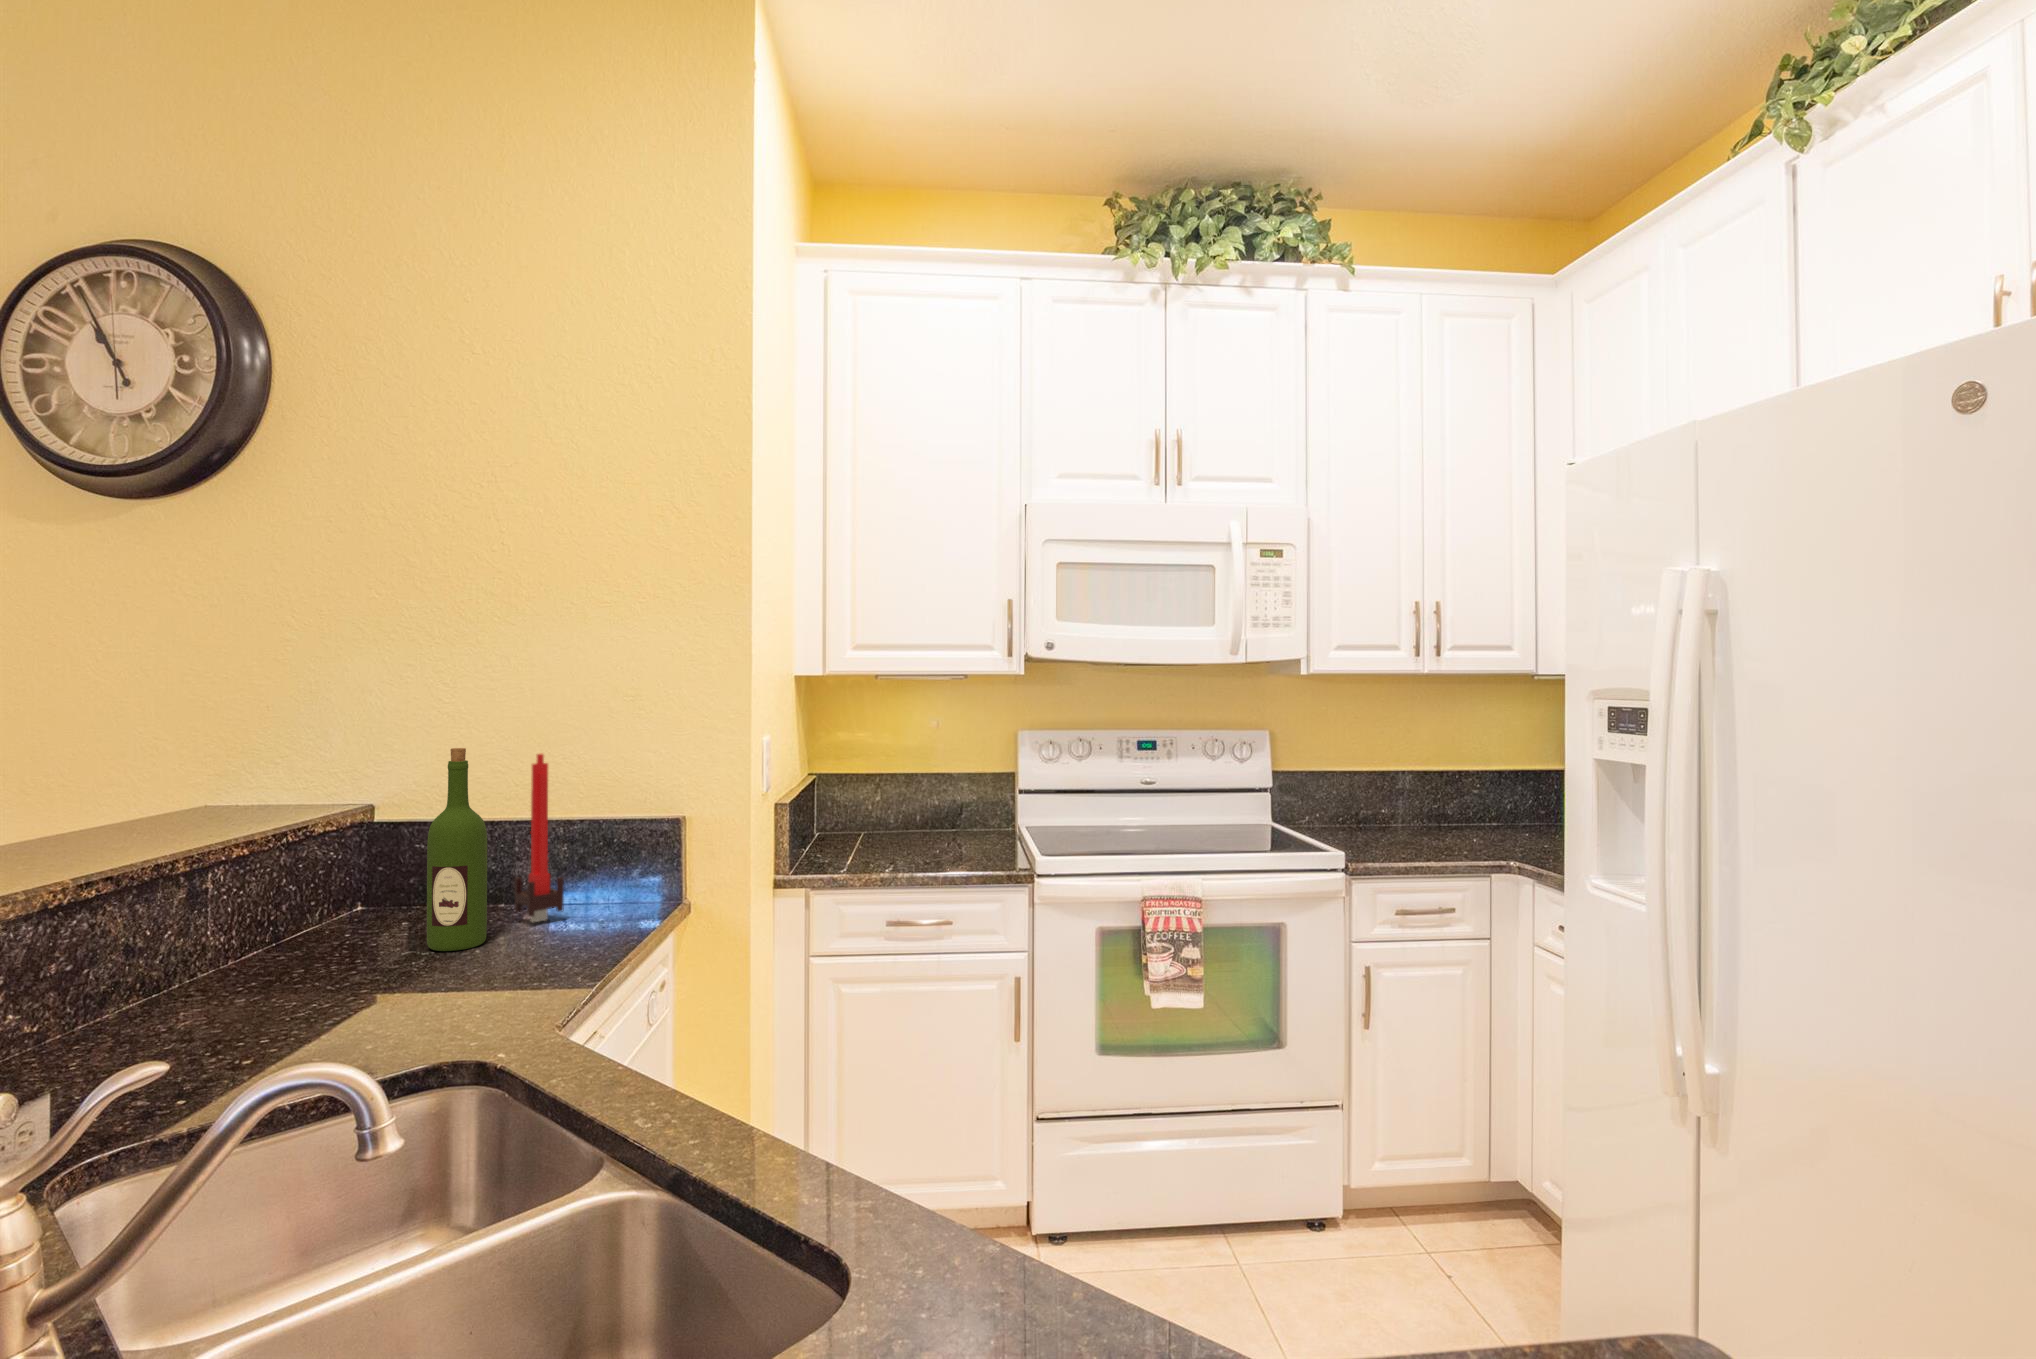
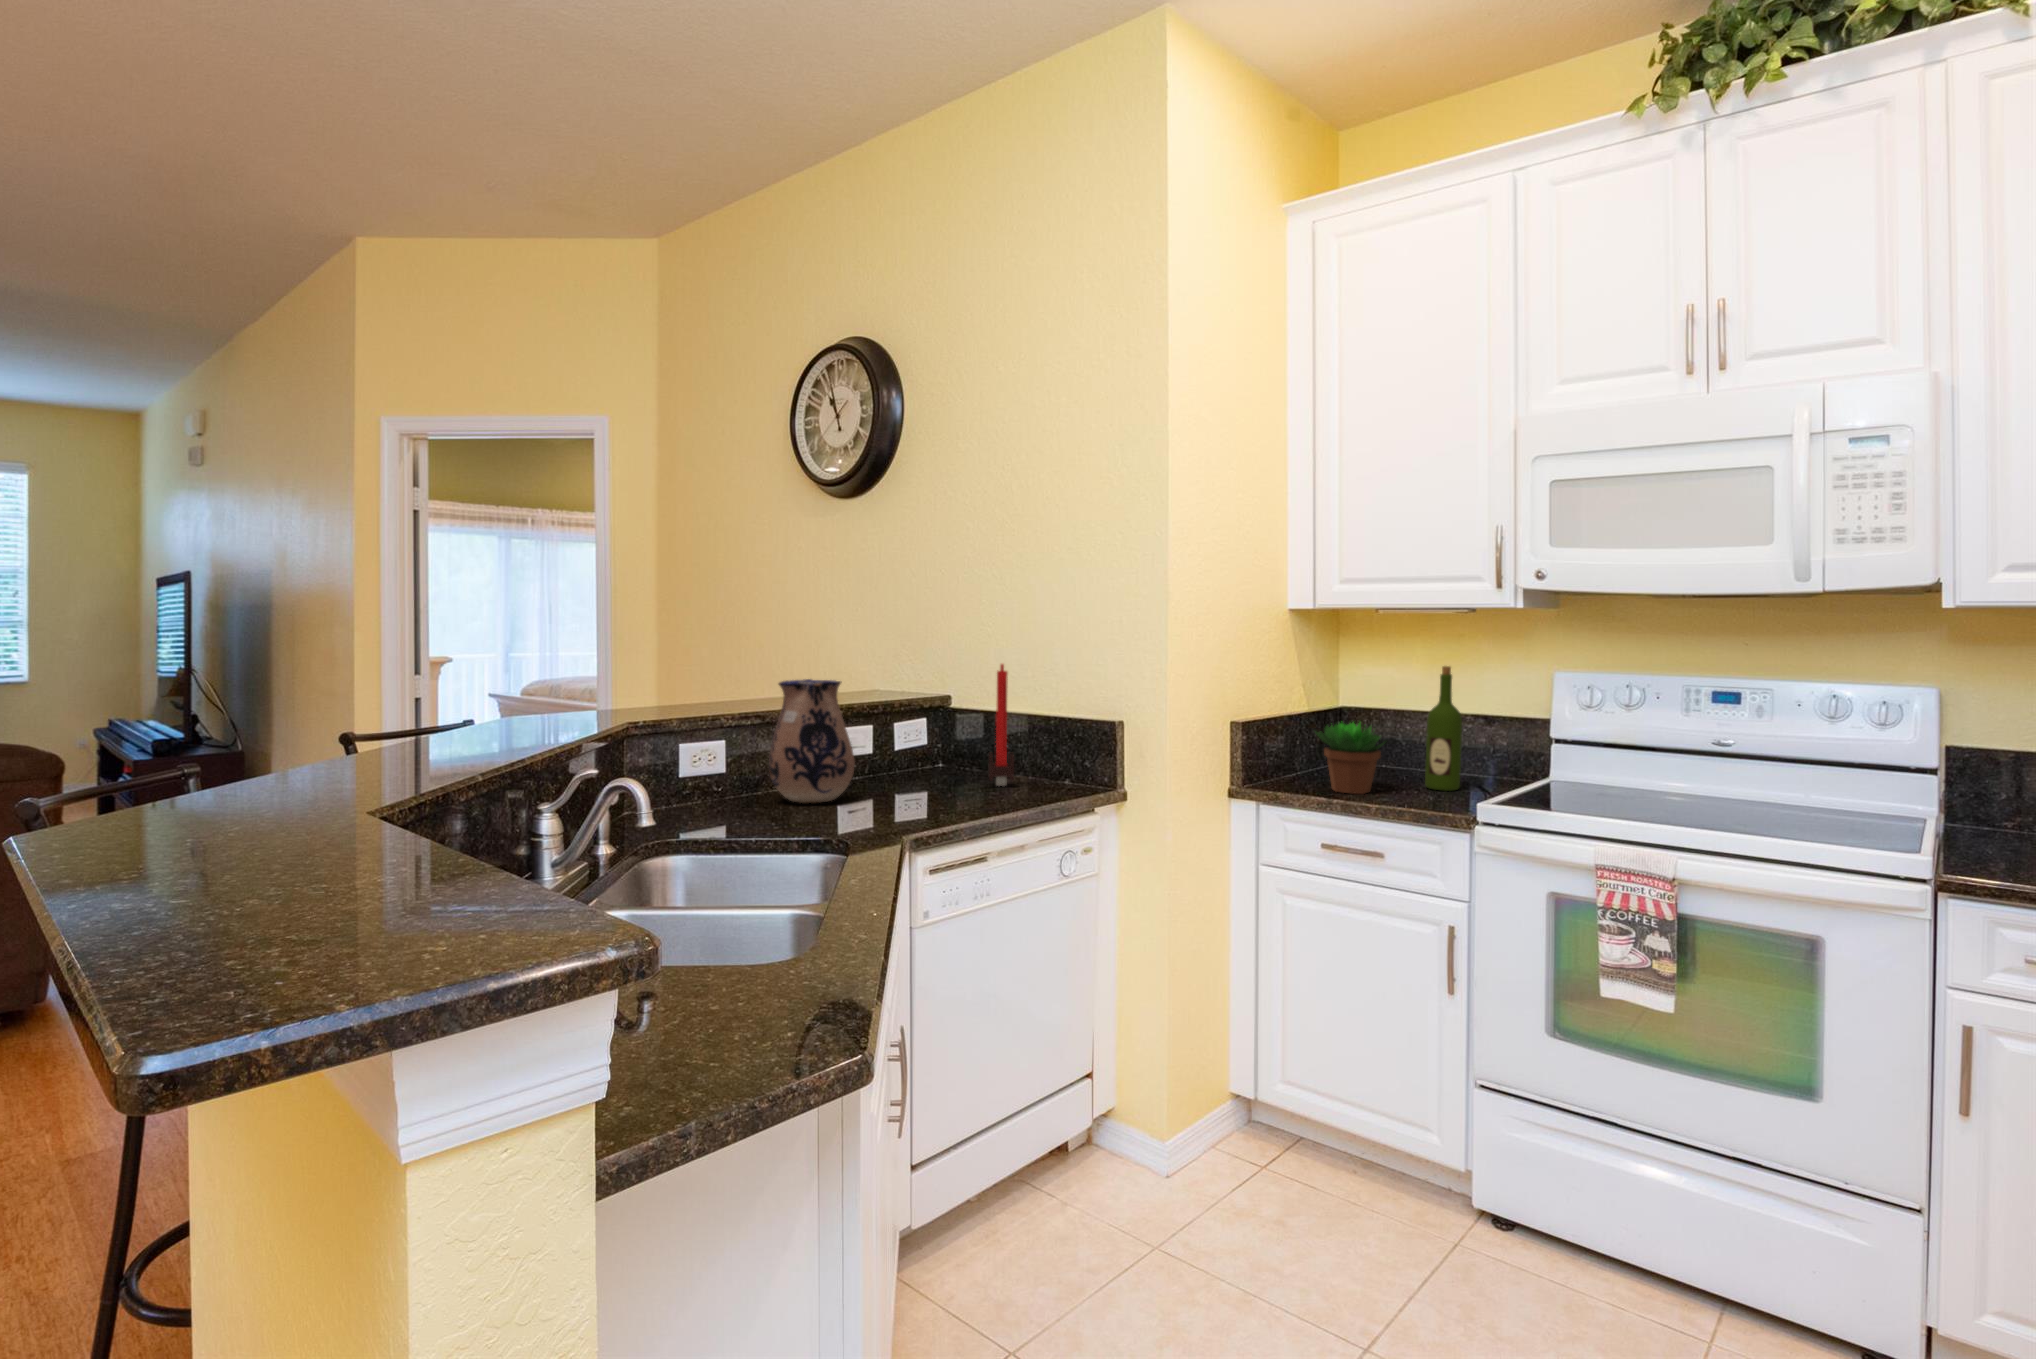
wine bottle: present [427,748,487,951] -> present [1425,666,1462,791]
succulent plant: none [846,787,918,863] -> present [1315,723,1384,794]
ceramic pitcher: none [190,800,366,1016] -> present [769,679,855,803]

